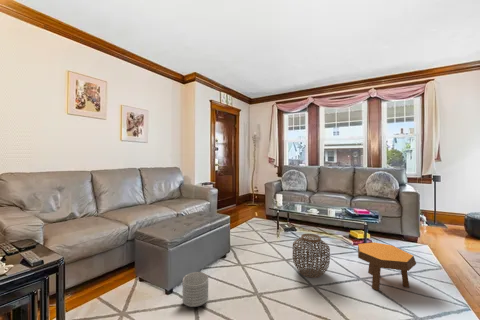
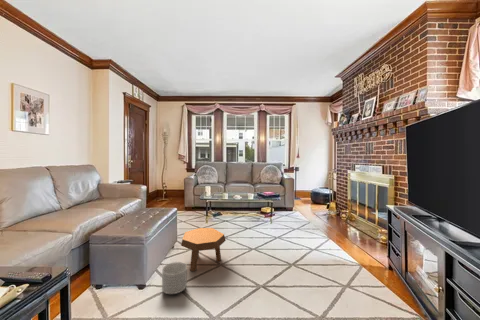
woven basket: present [293,234,330,278] -> none [234,213,261,246]
footstool: present [358,242,416,290] -> present [181,228,226,271]

